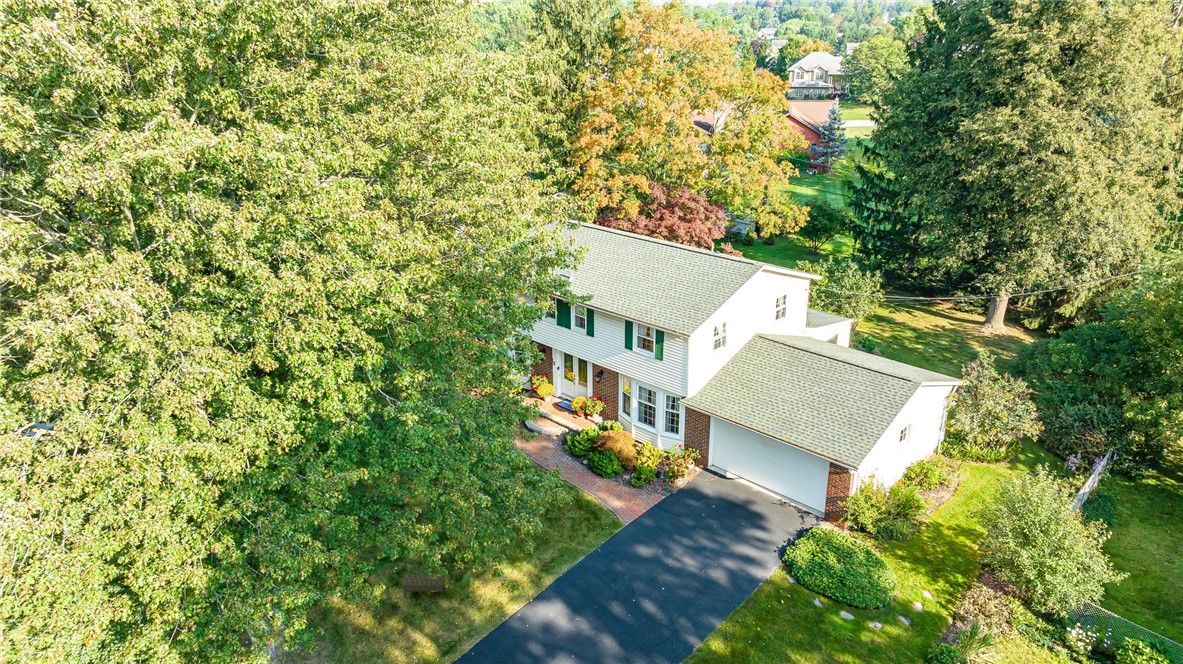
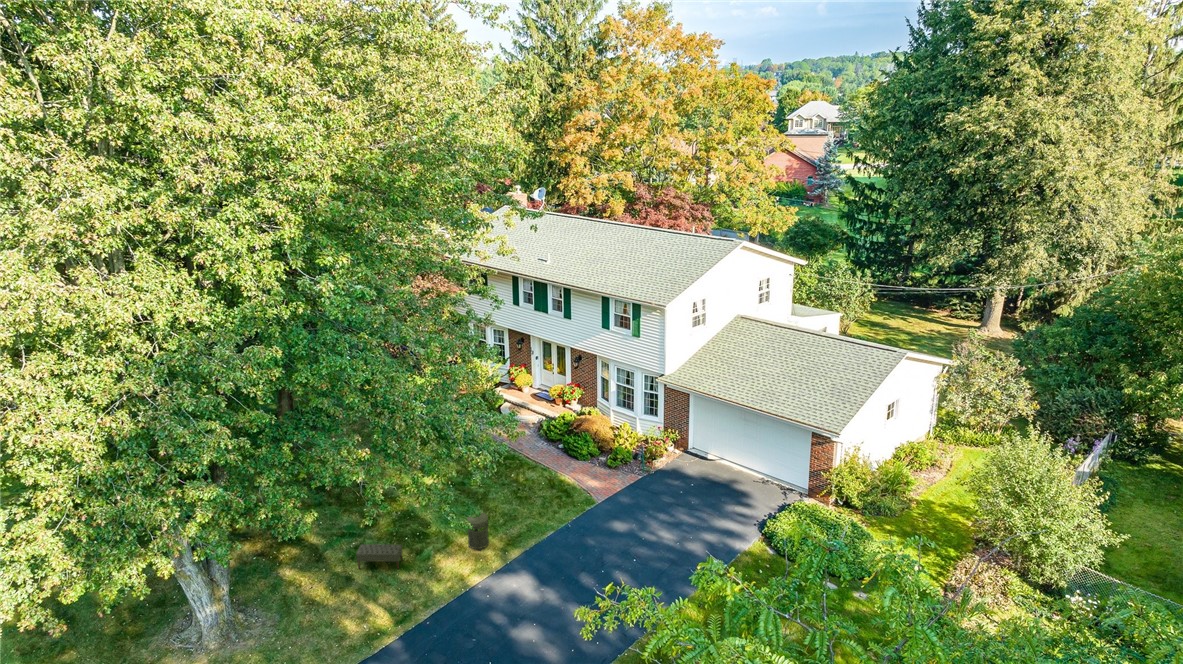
trash can: none [505,542,524,578] -> present [467,513,489,550]

